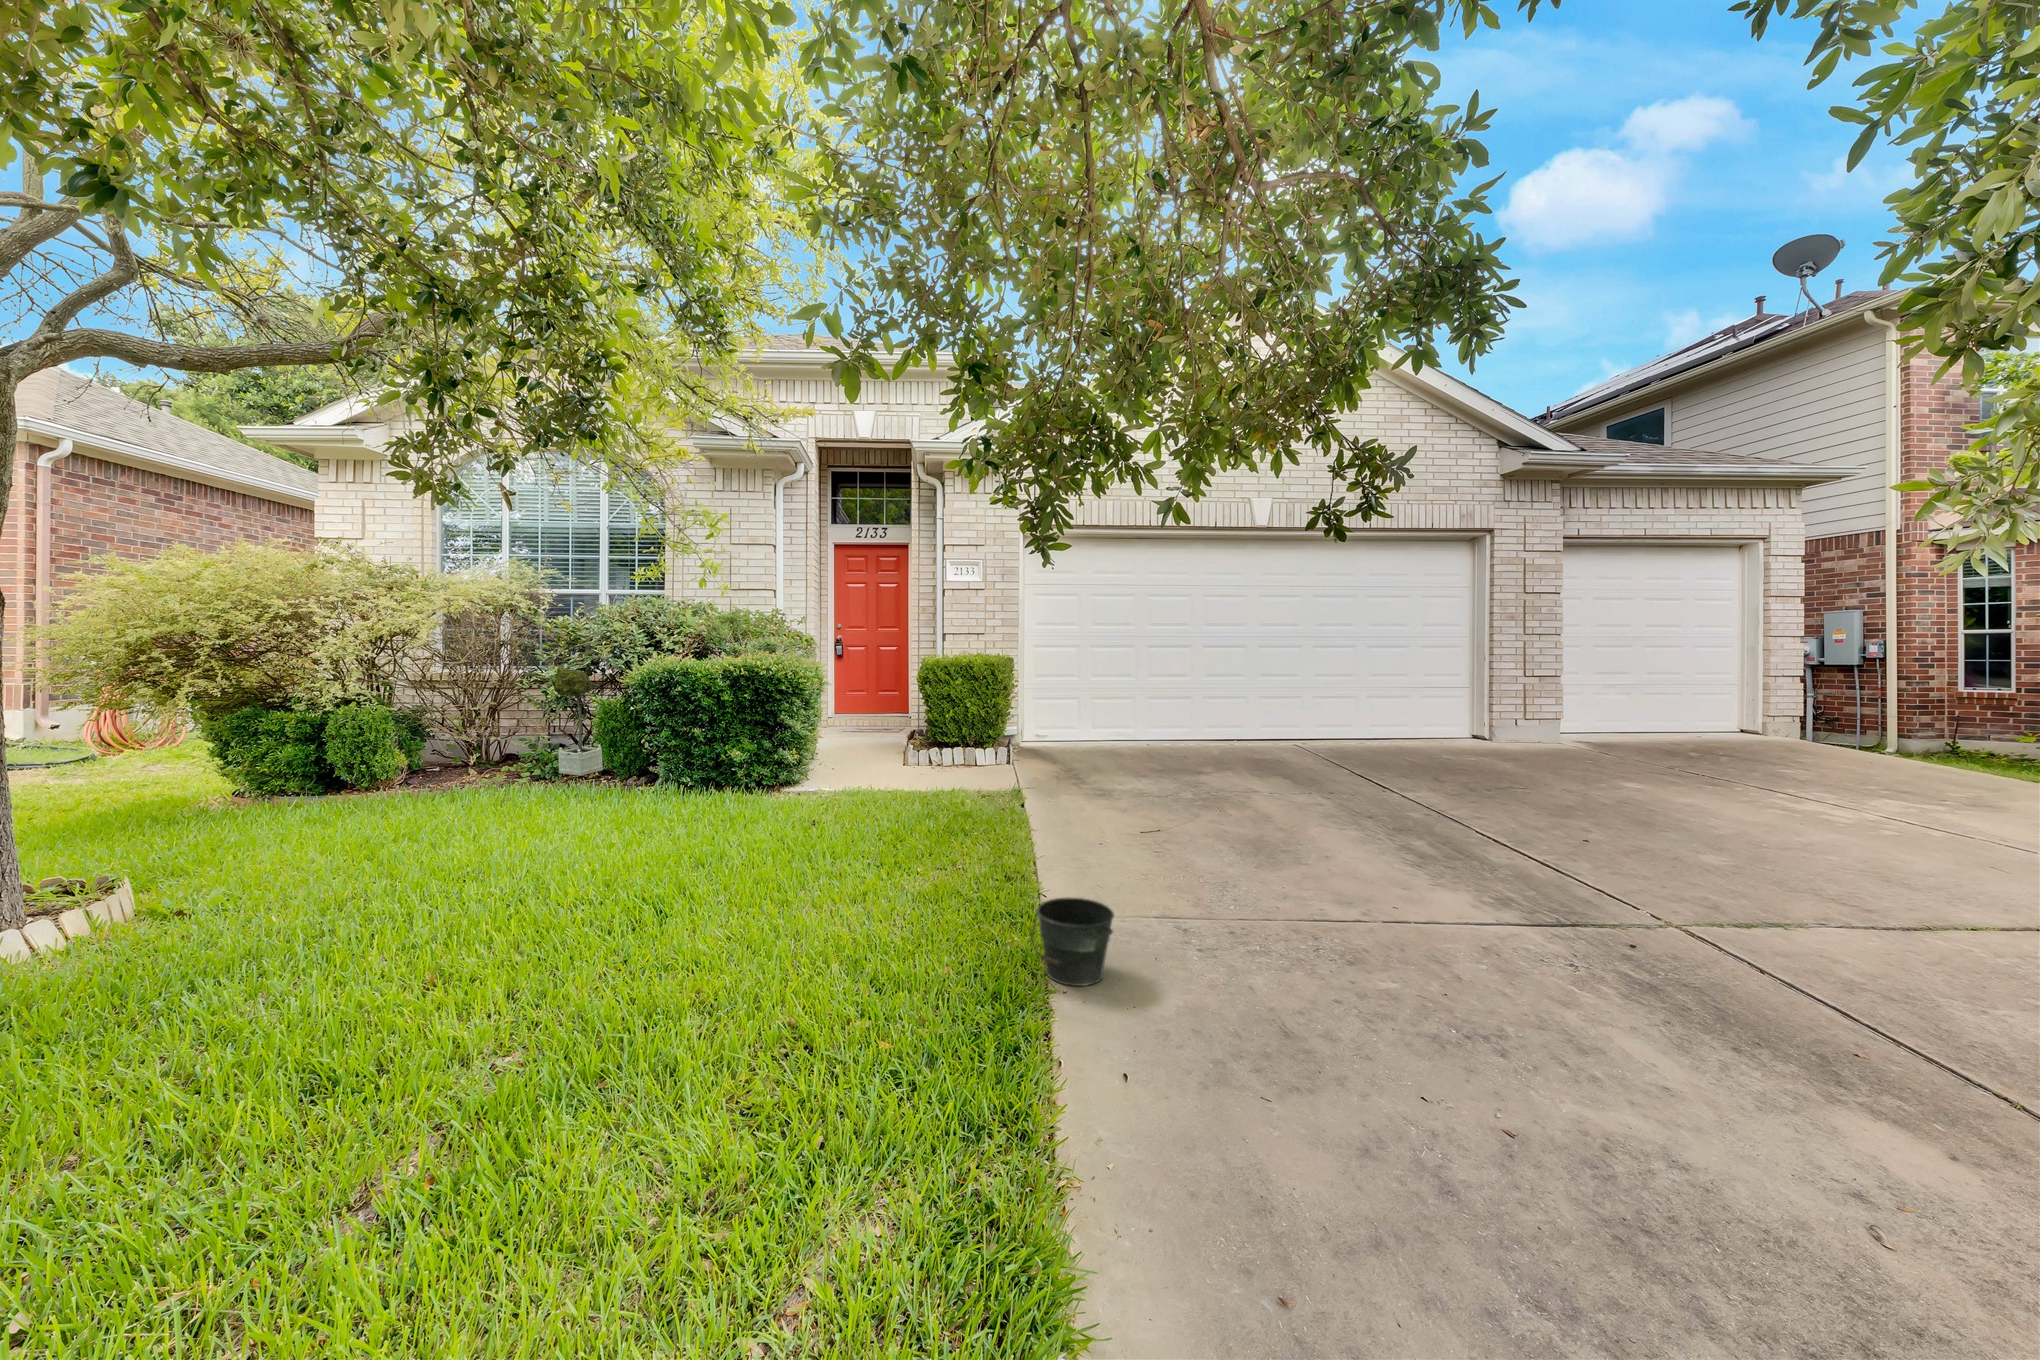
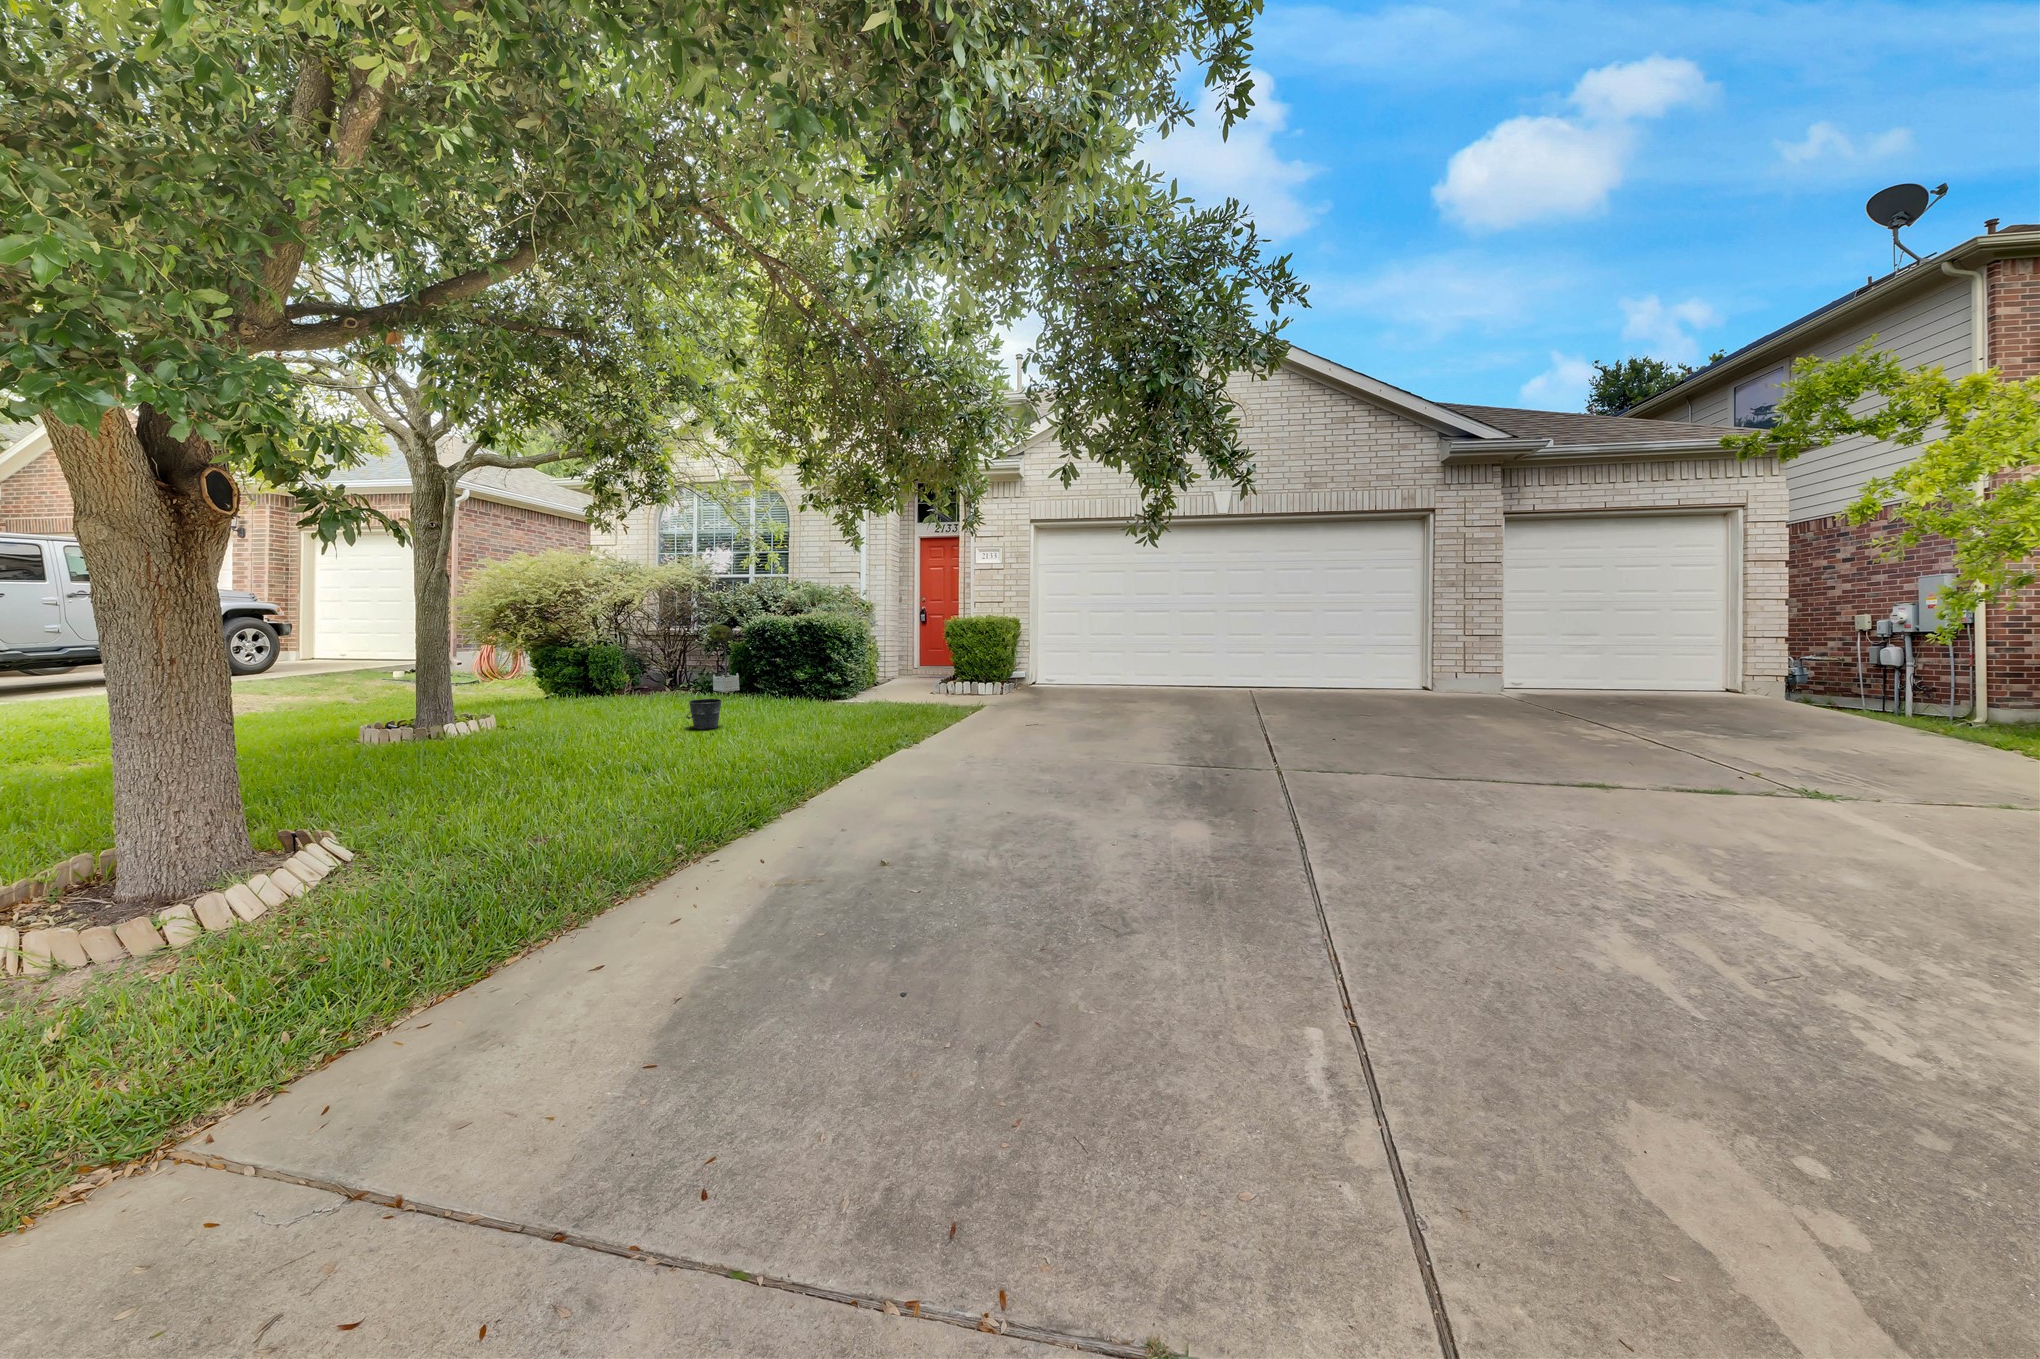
bucket: present [1031,898,1114,986] -> present [686,699,722,729]

